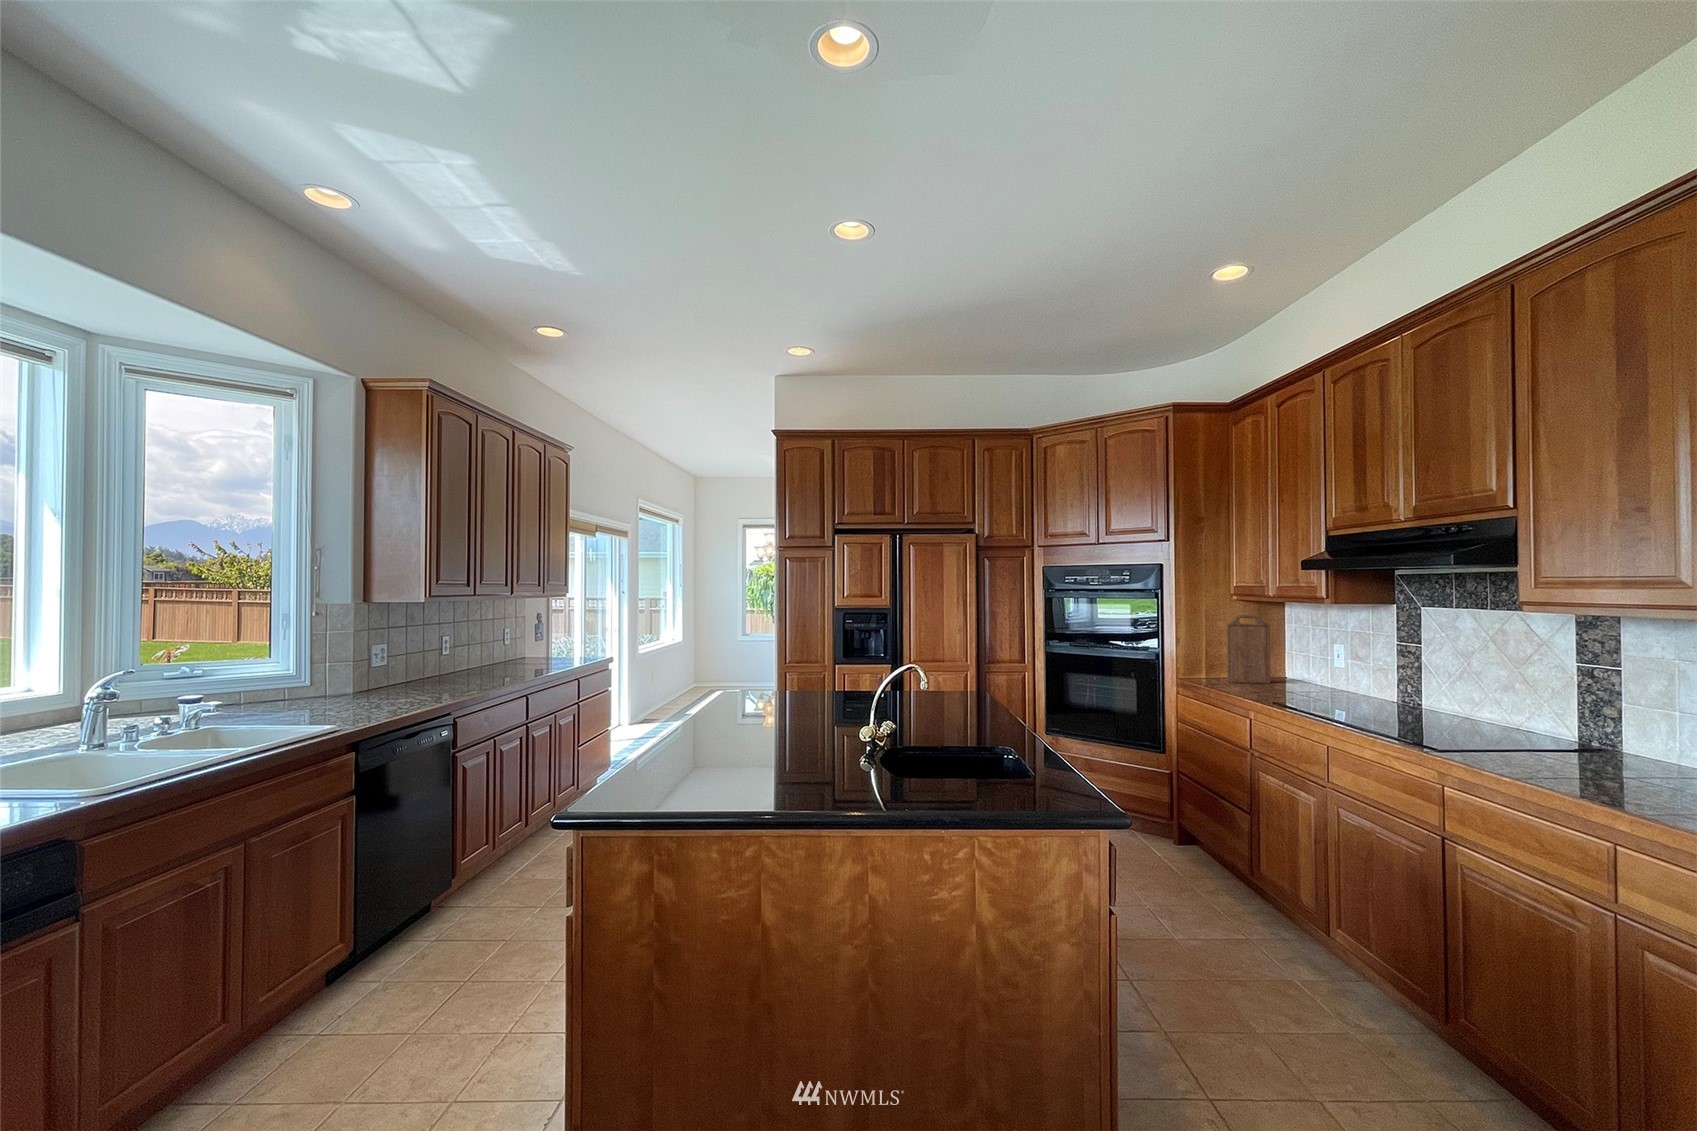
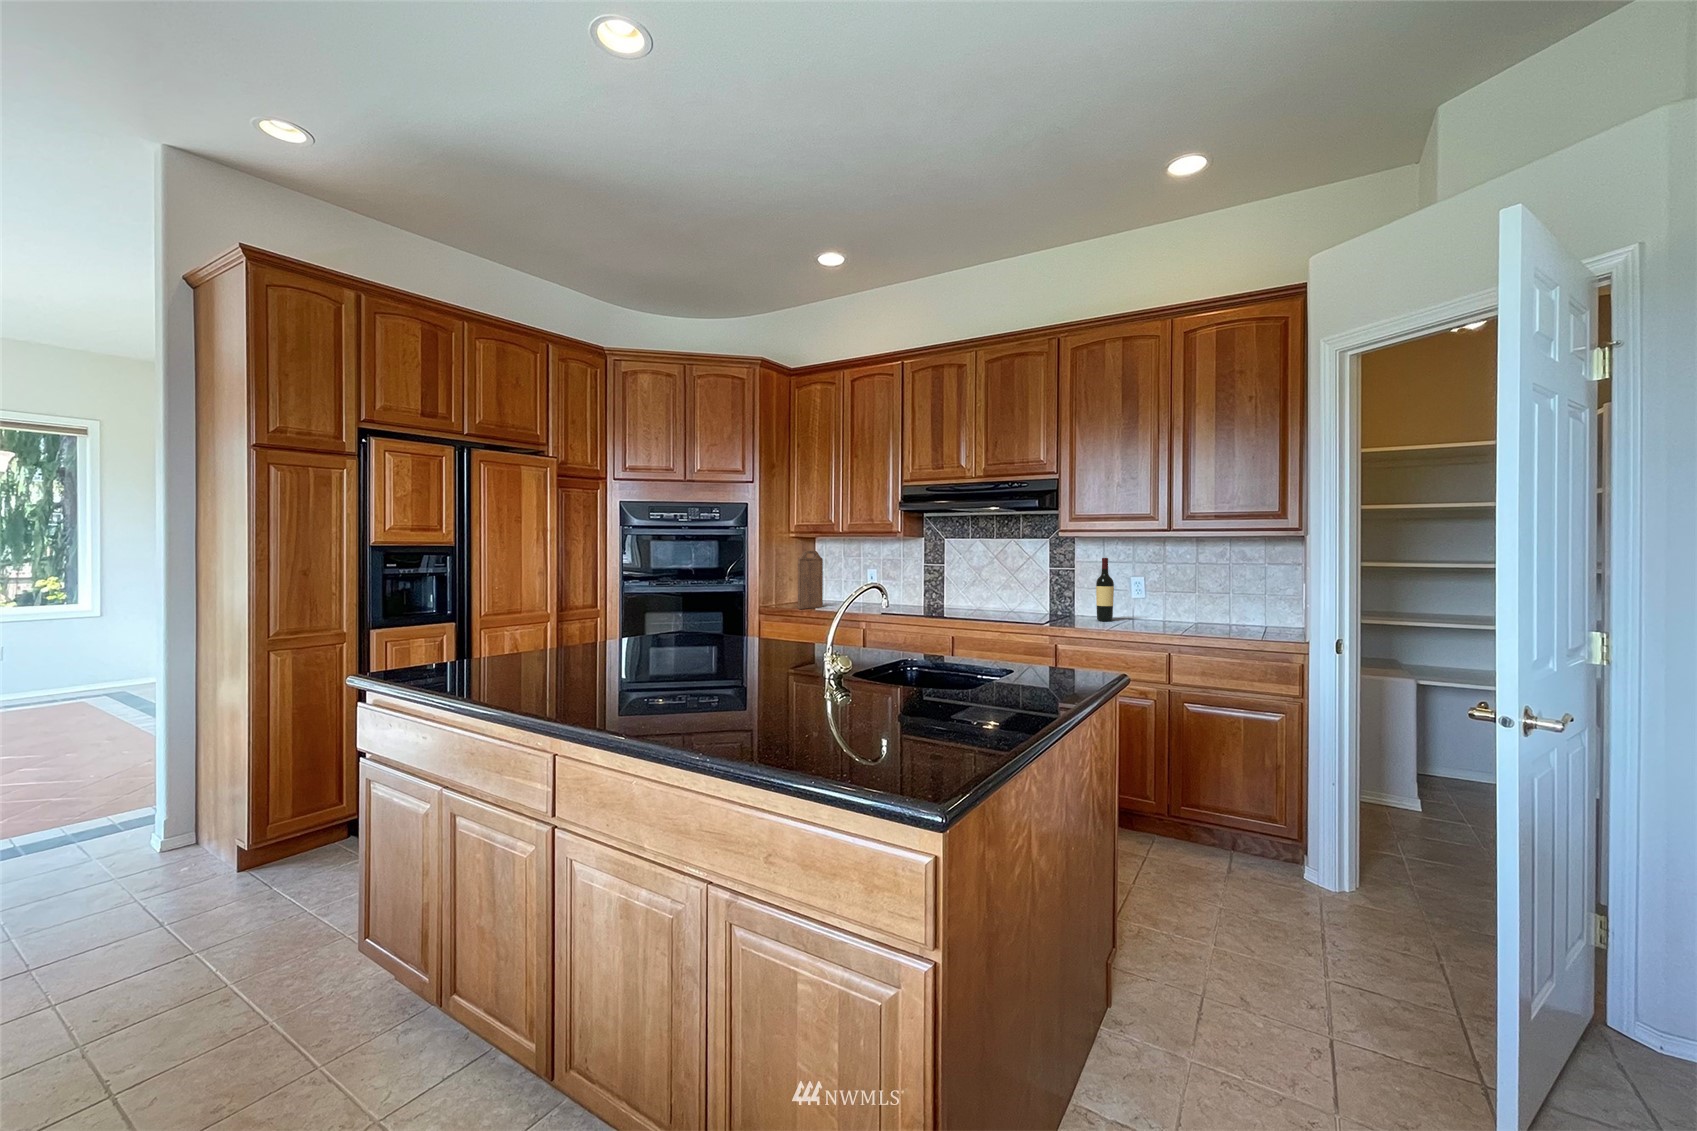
wine bottle: none [1594,657,1639,776] -> present [1096,558,1114,621]

